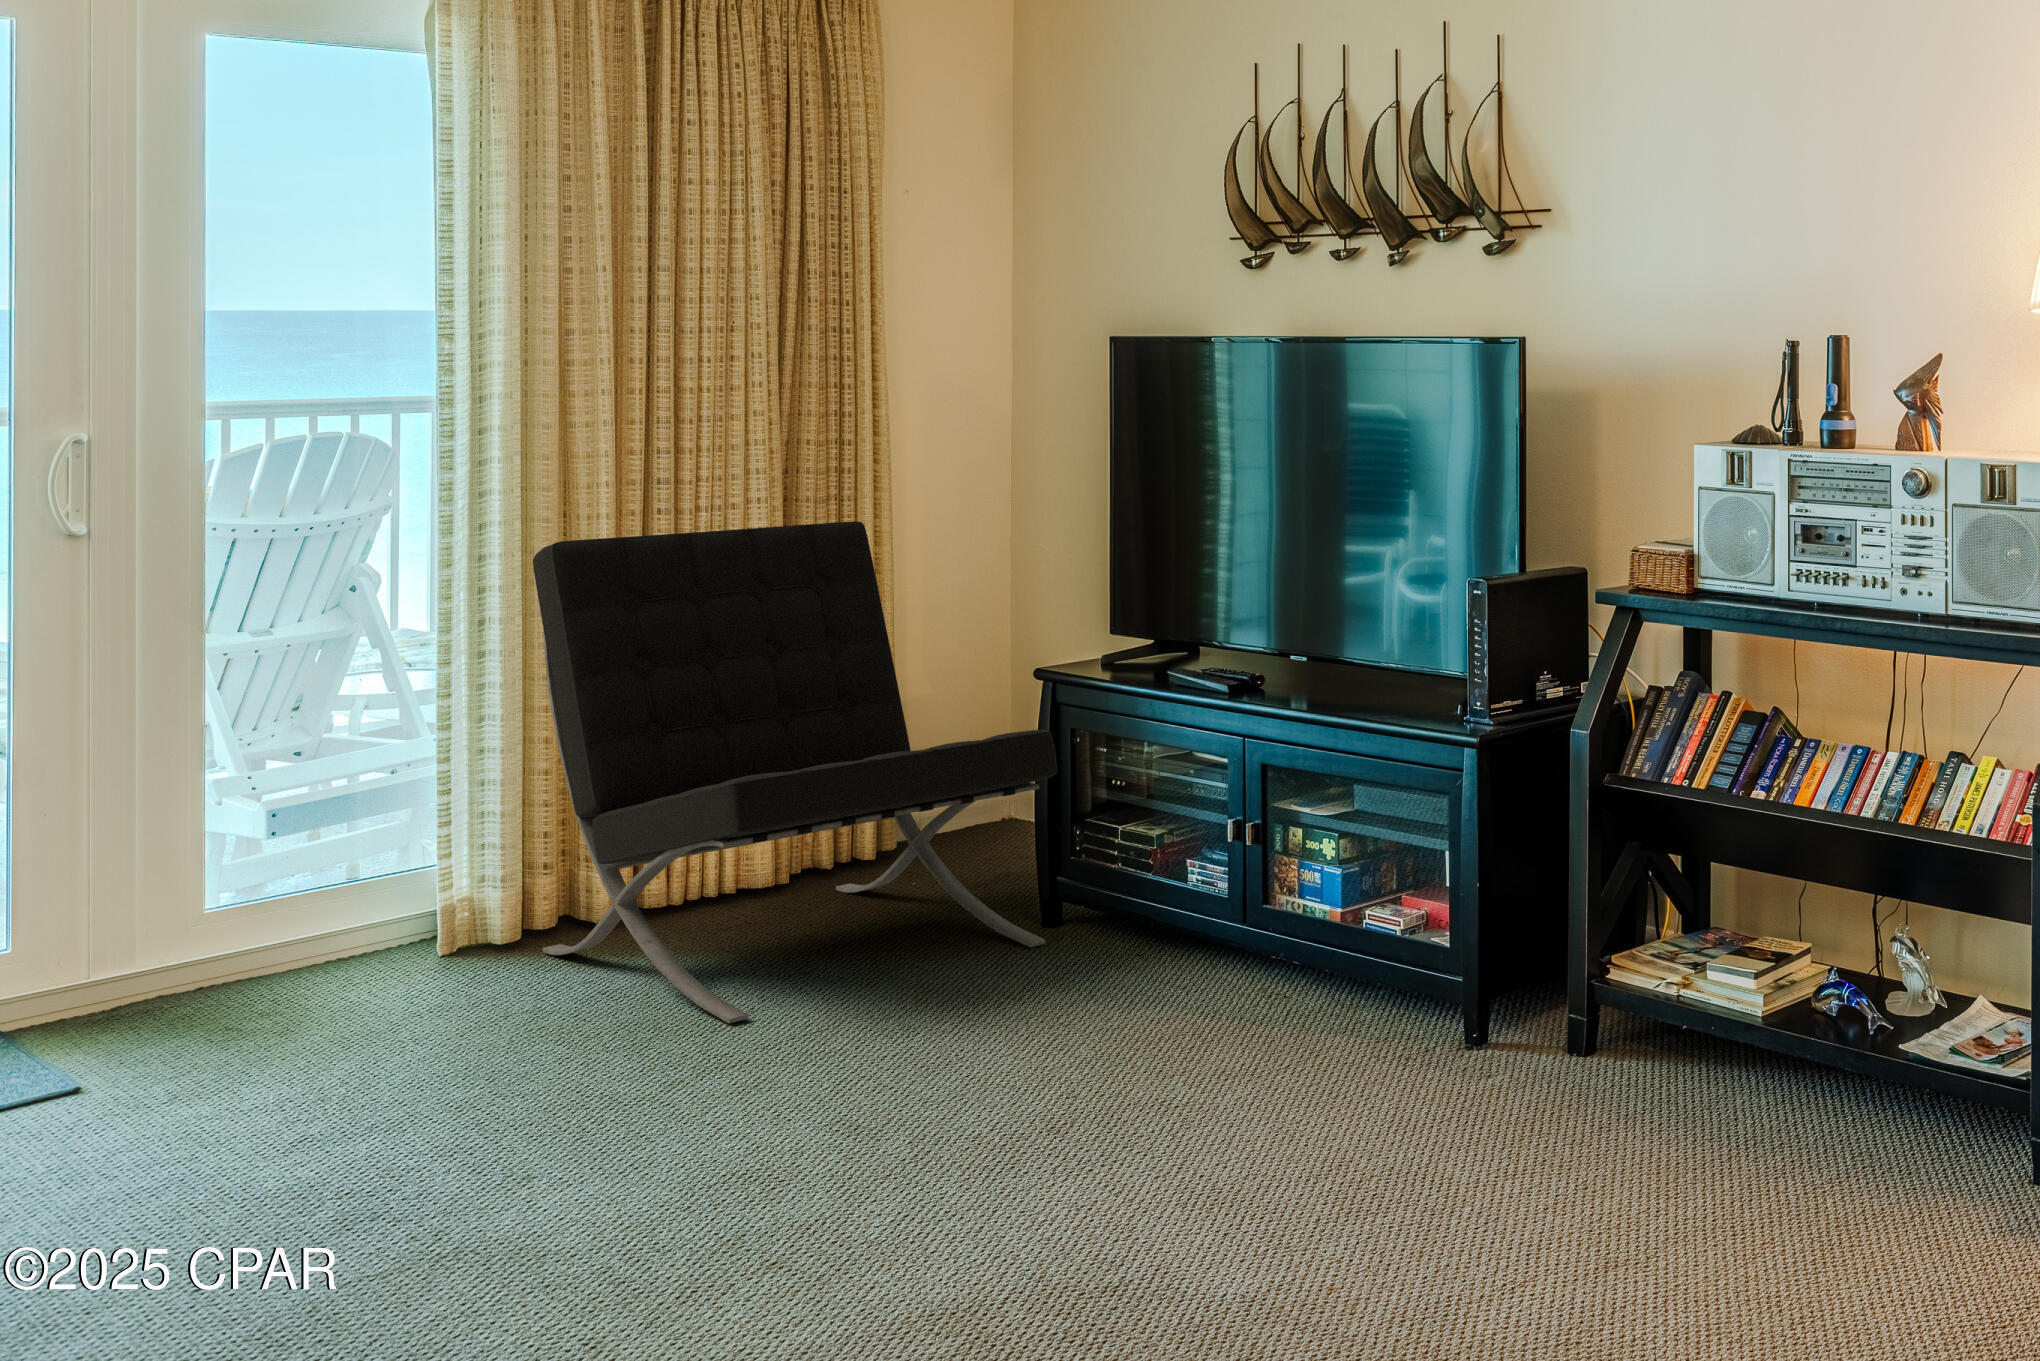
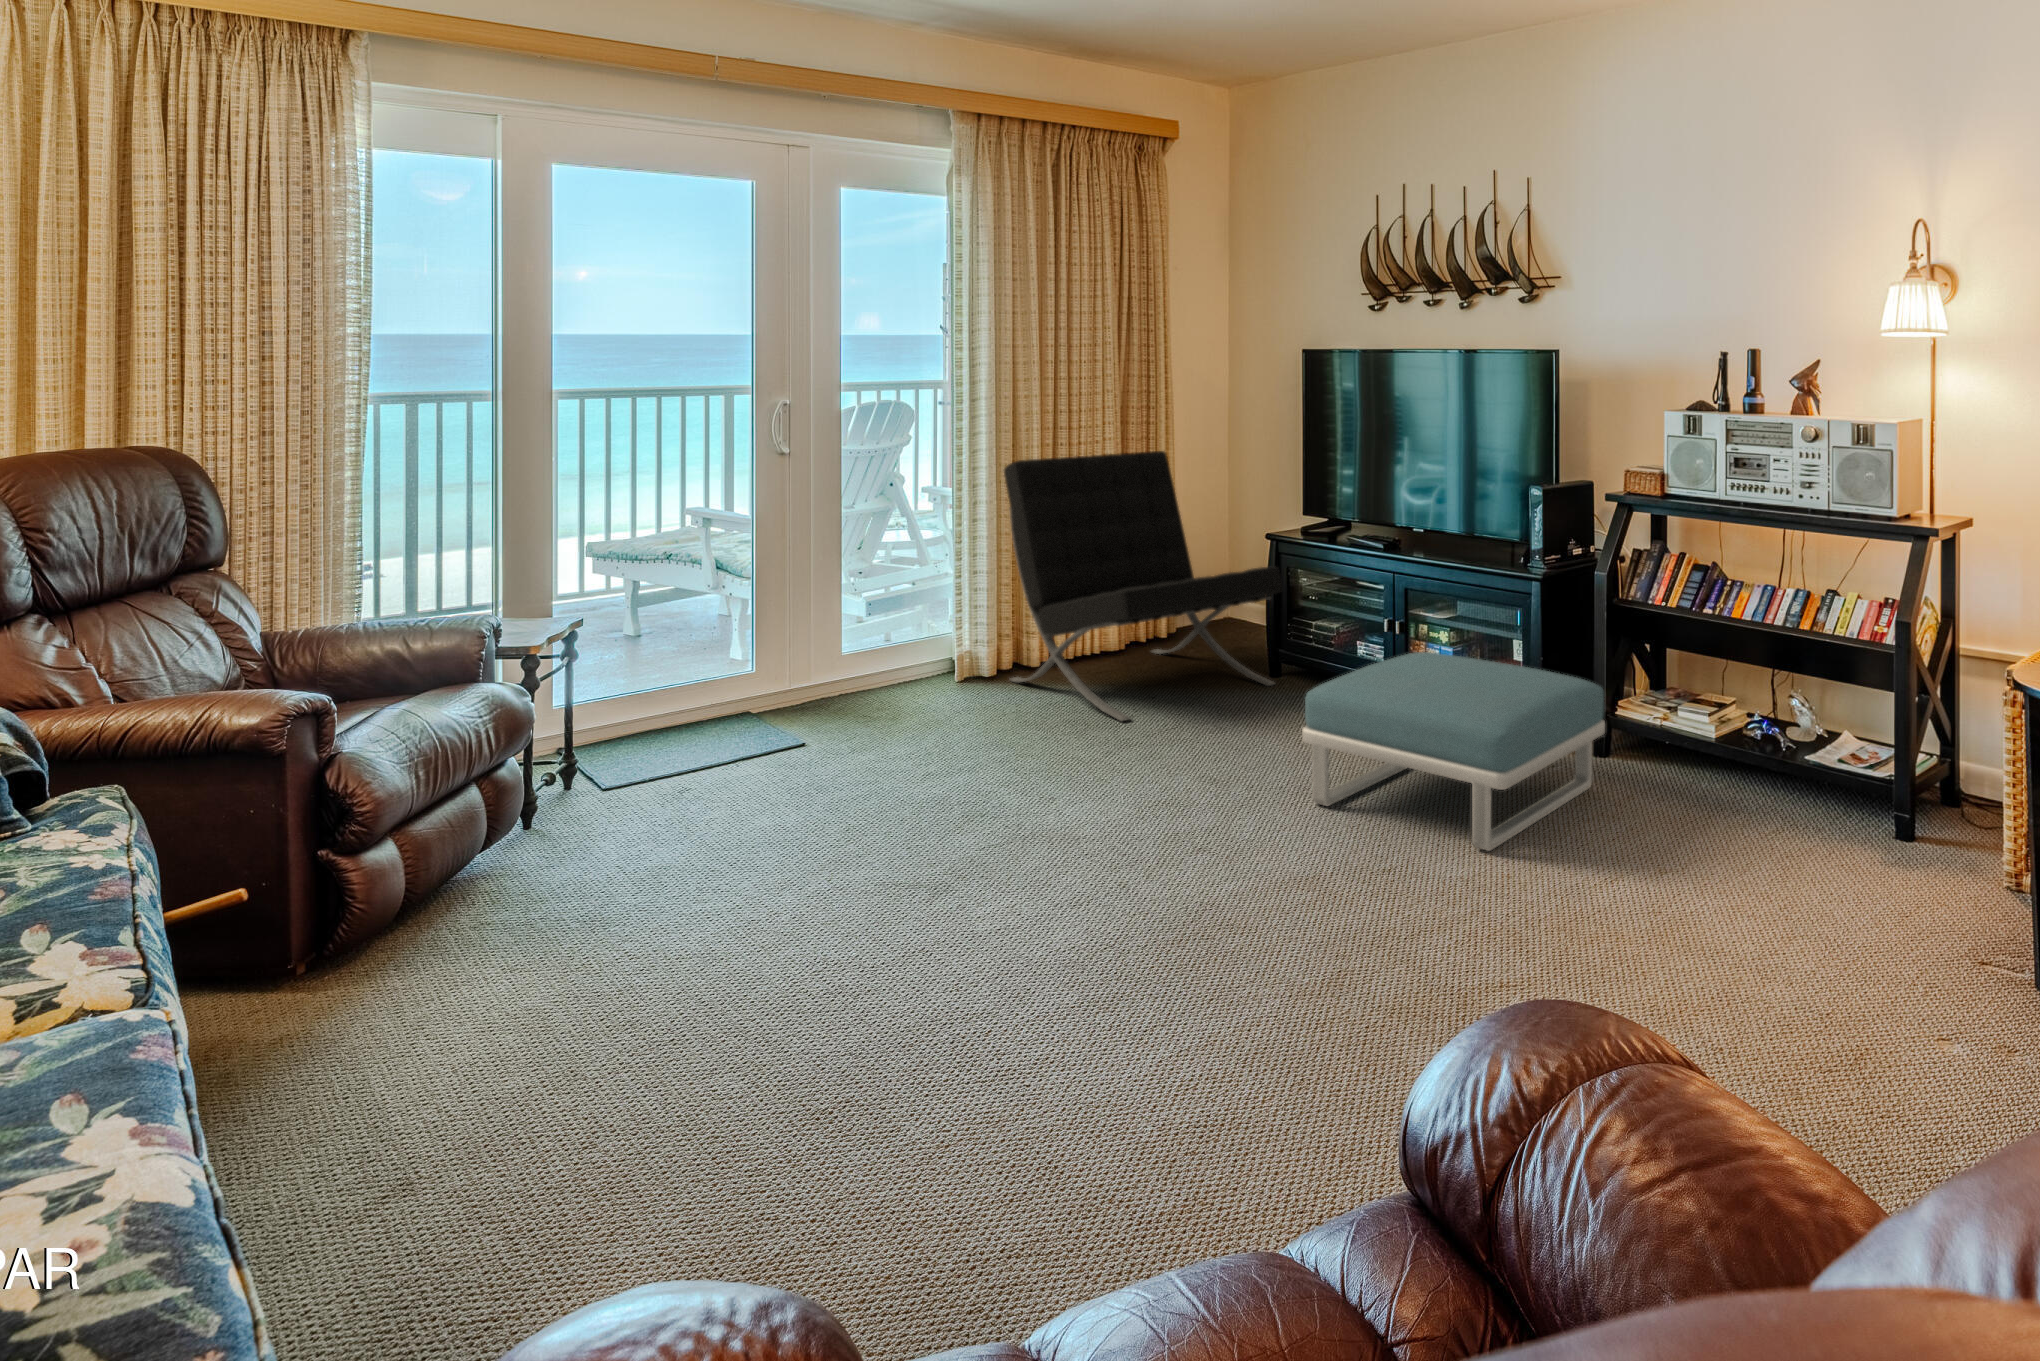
footstool: none [1014,881,1568,1241] -> present [1302,652,1605,851]

